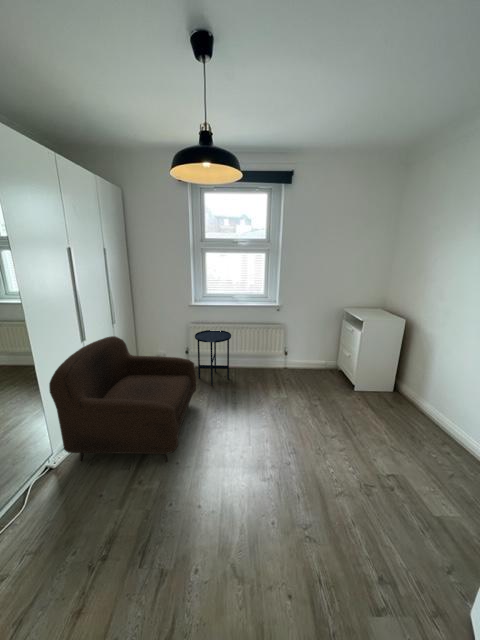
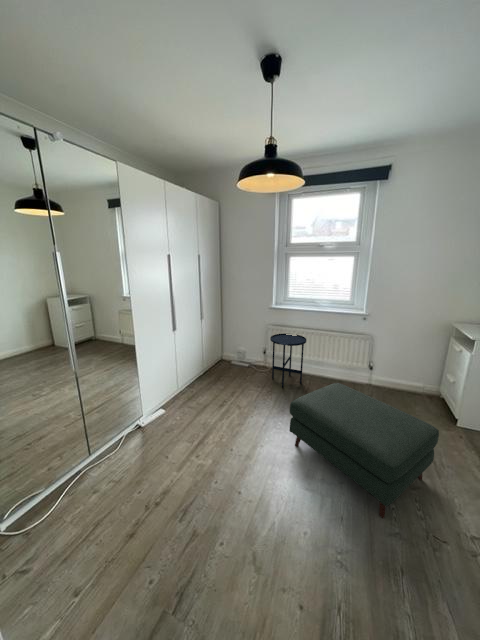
armchair: present [49,336,196,462] -> none [143,330,264,445]
ottoman: none [234,372,355,482] -> present [290,383,439,518]

